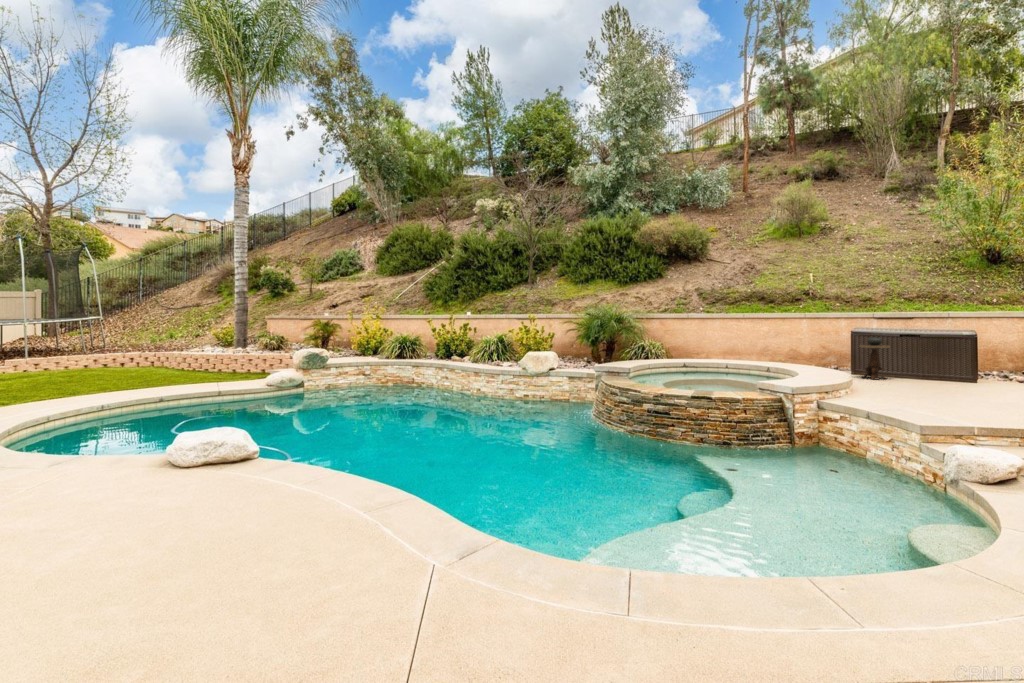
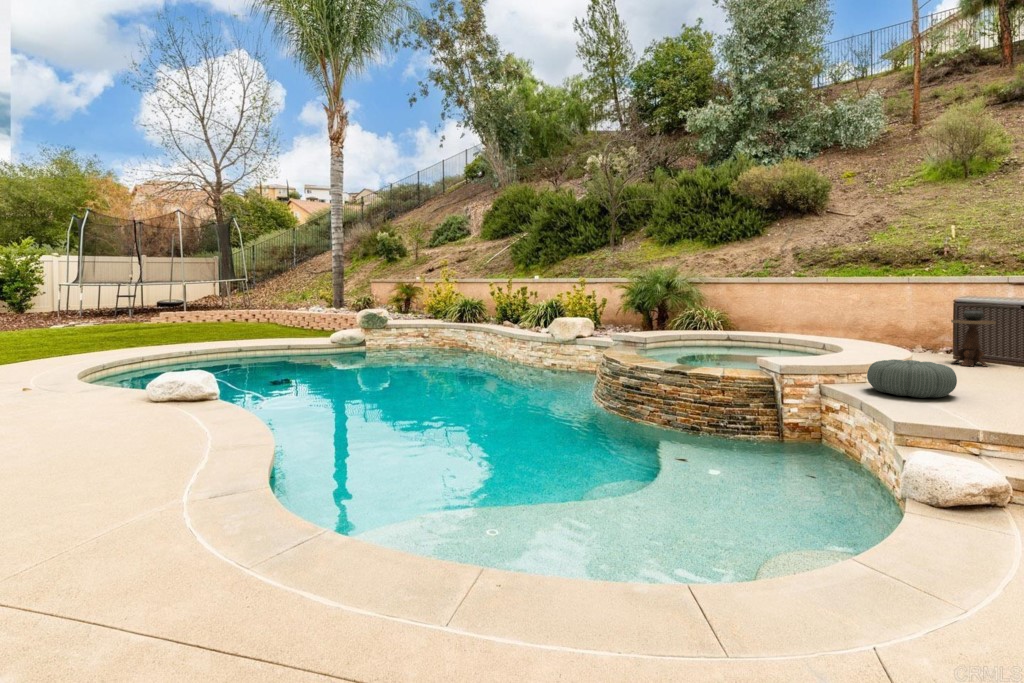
pouf: none [858,377,926,405] -> present [867,359,957,398]

